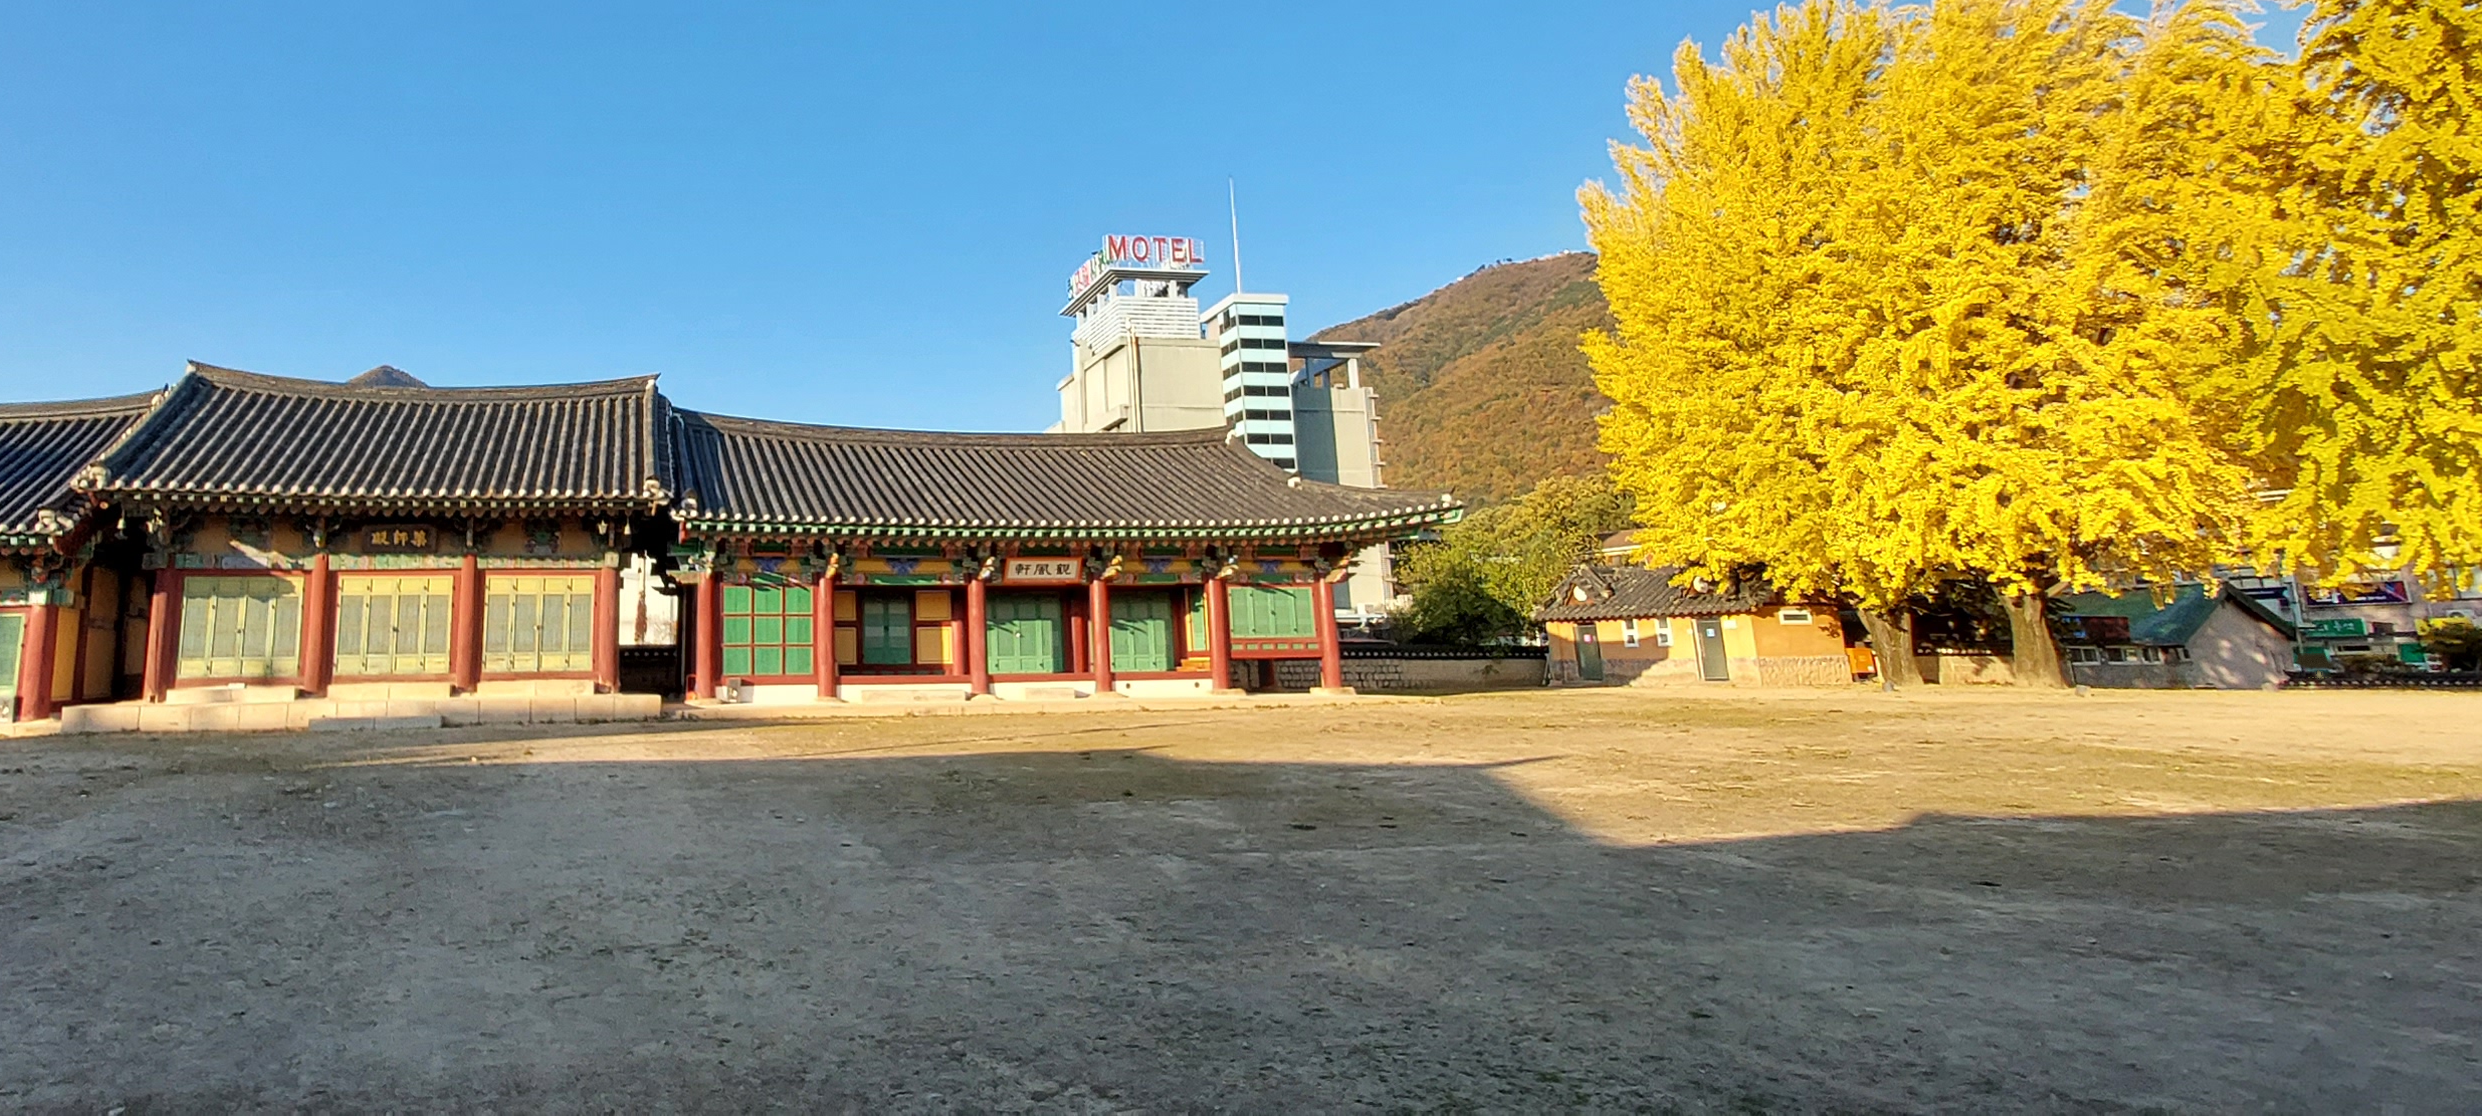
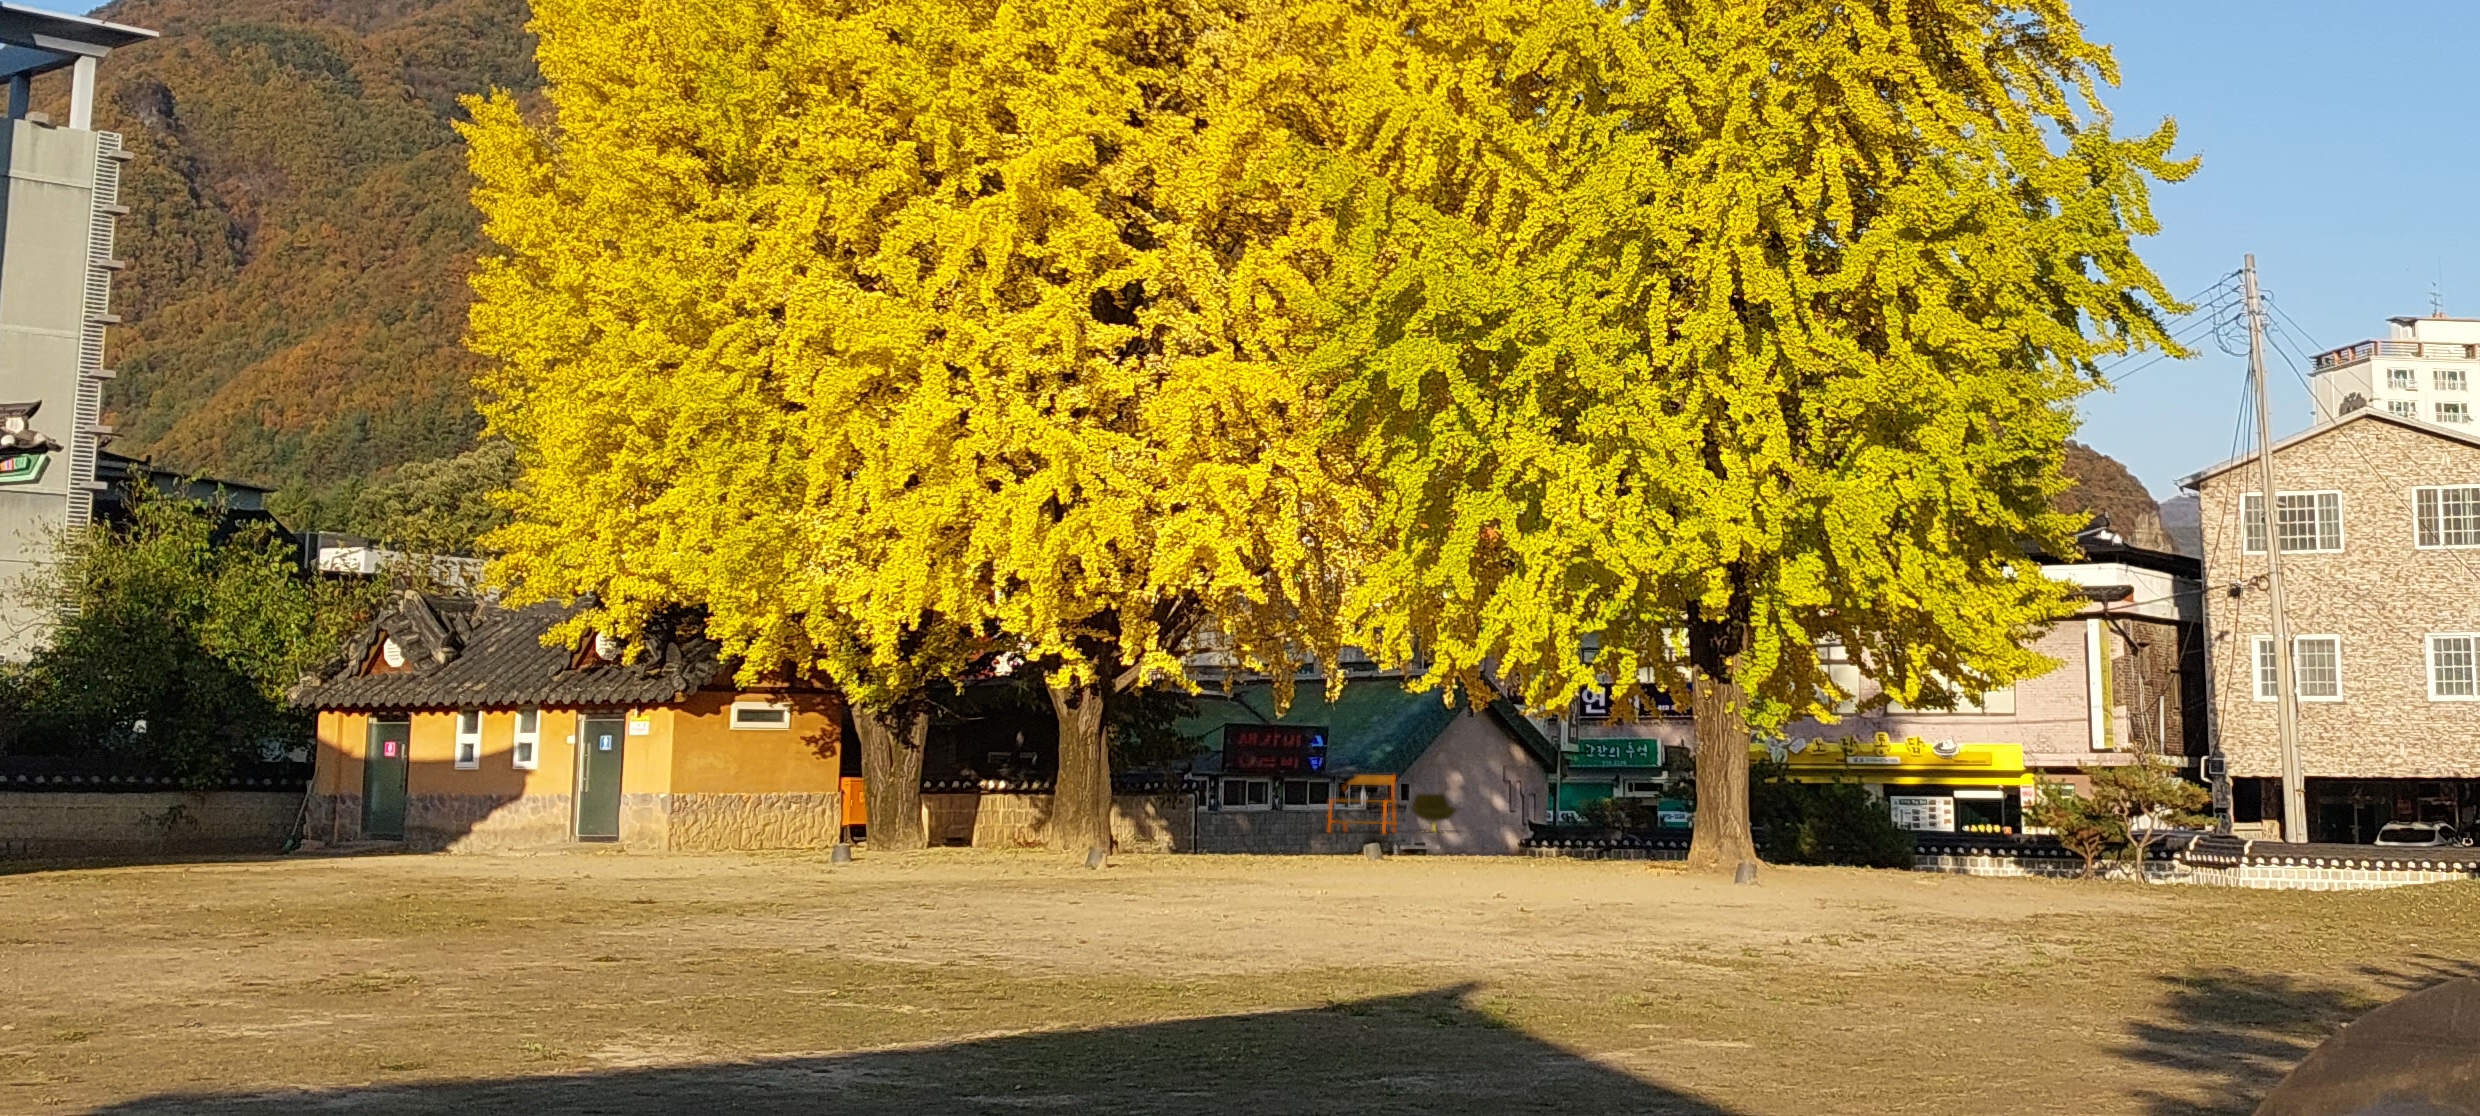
bench: none [2222,641,2286,679] -> present [1328,774,1397,833]

